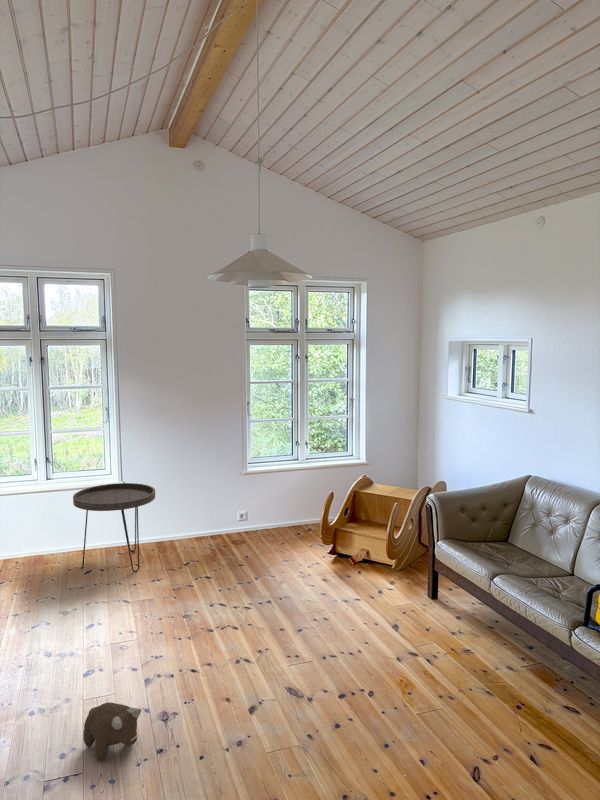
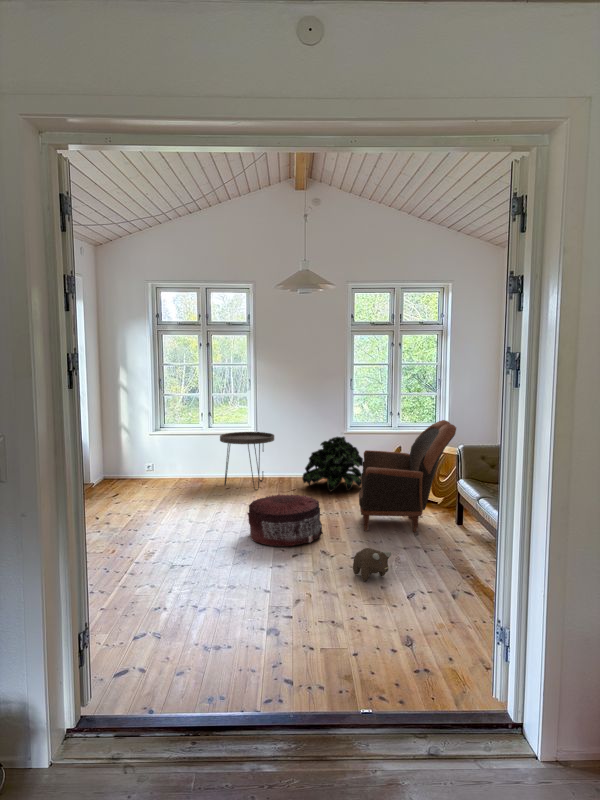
armchair: none [304,468,447,634] -> present [359,420,456,532]
potted plant: none [198,483,282,562] -> present [303,437,363,491]
pouf: none [176,596,289,699] -> present [247,494,323,546]
plush toy: present [83,702,141,761] -> present [353,548,391,581]

